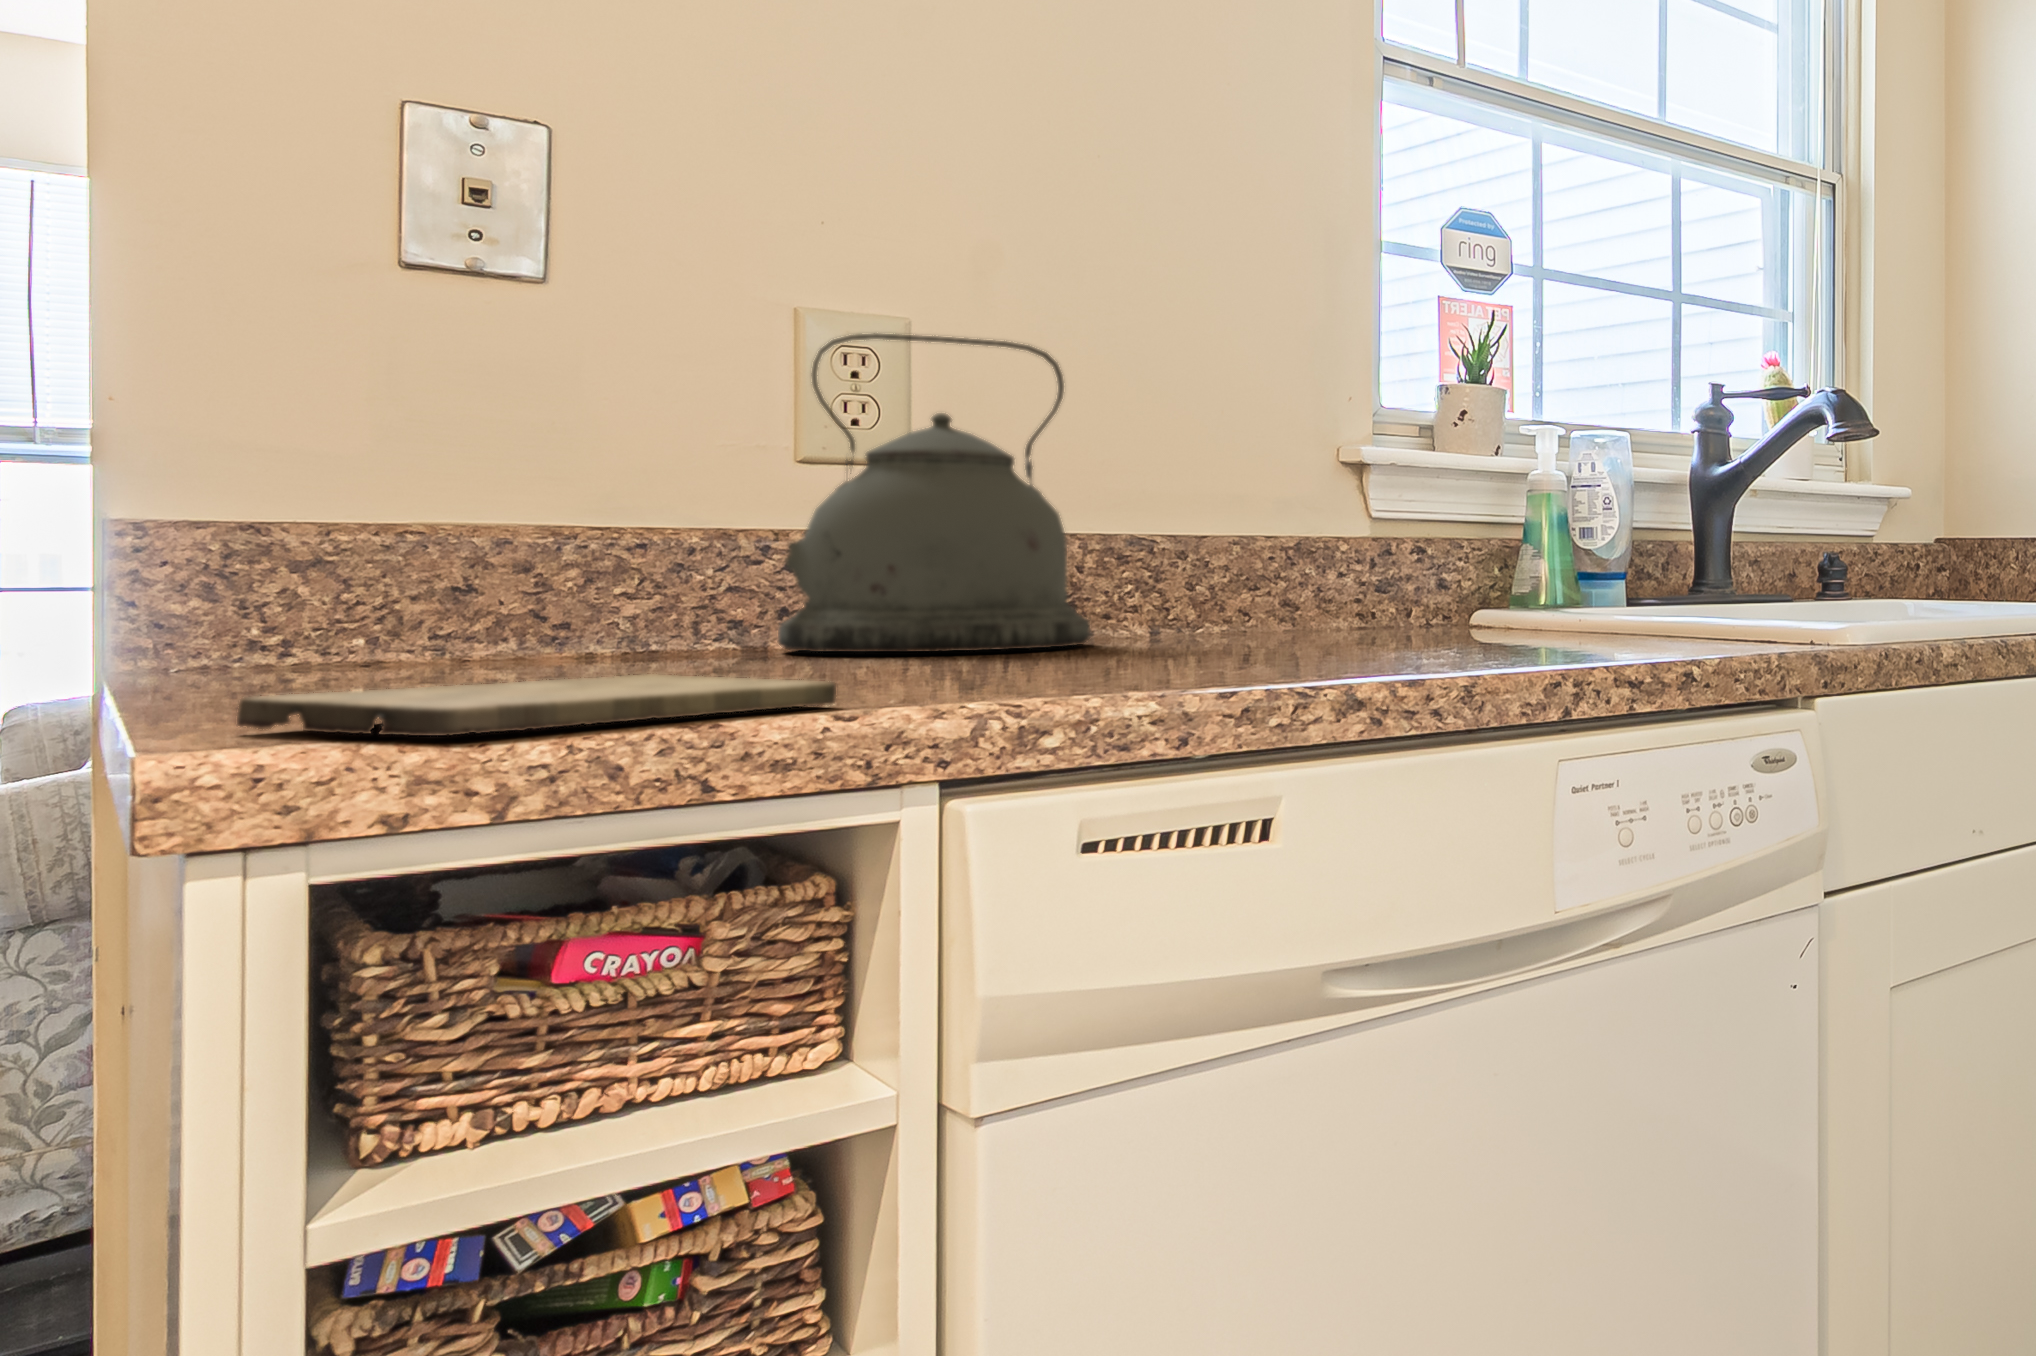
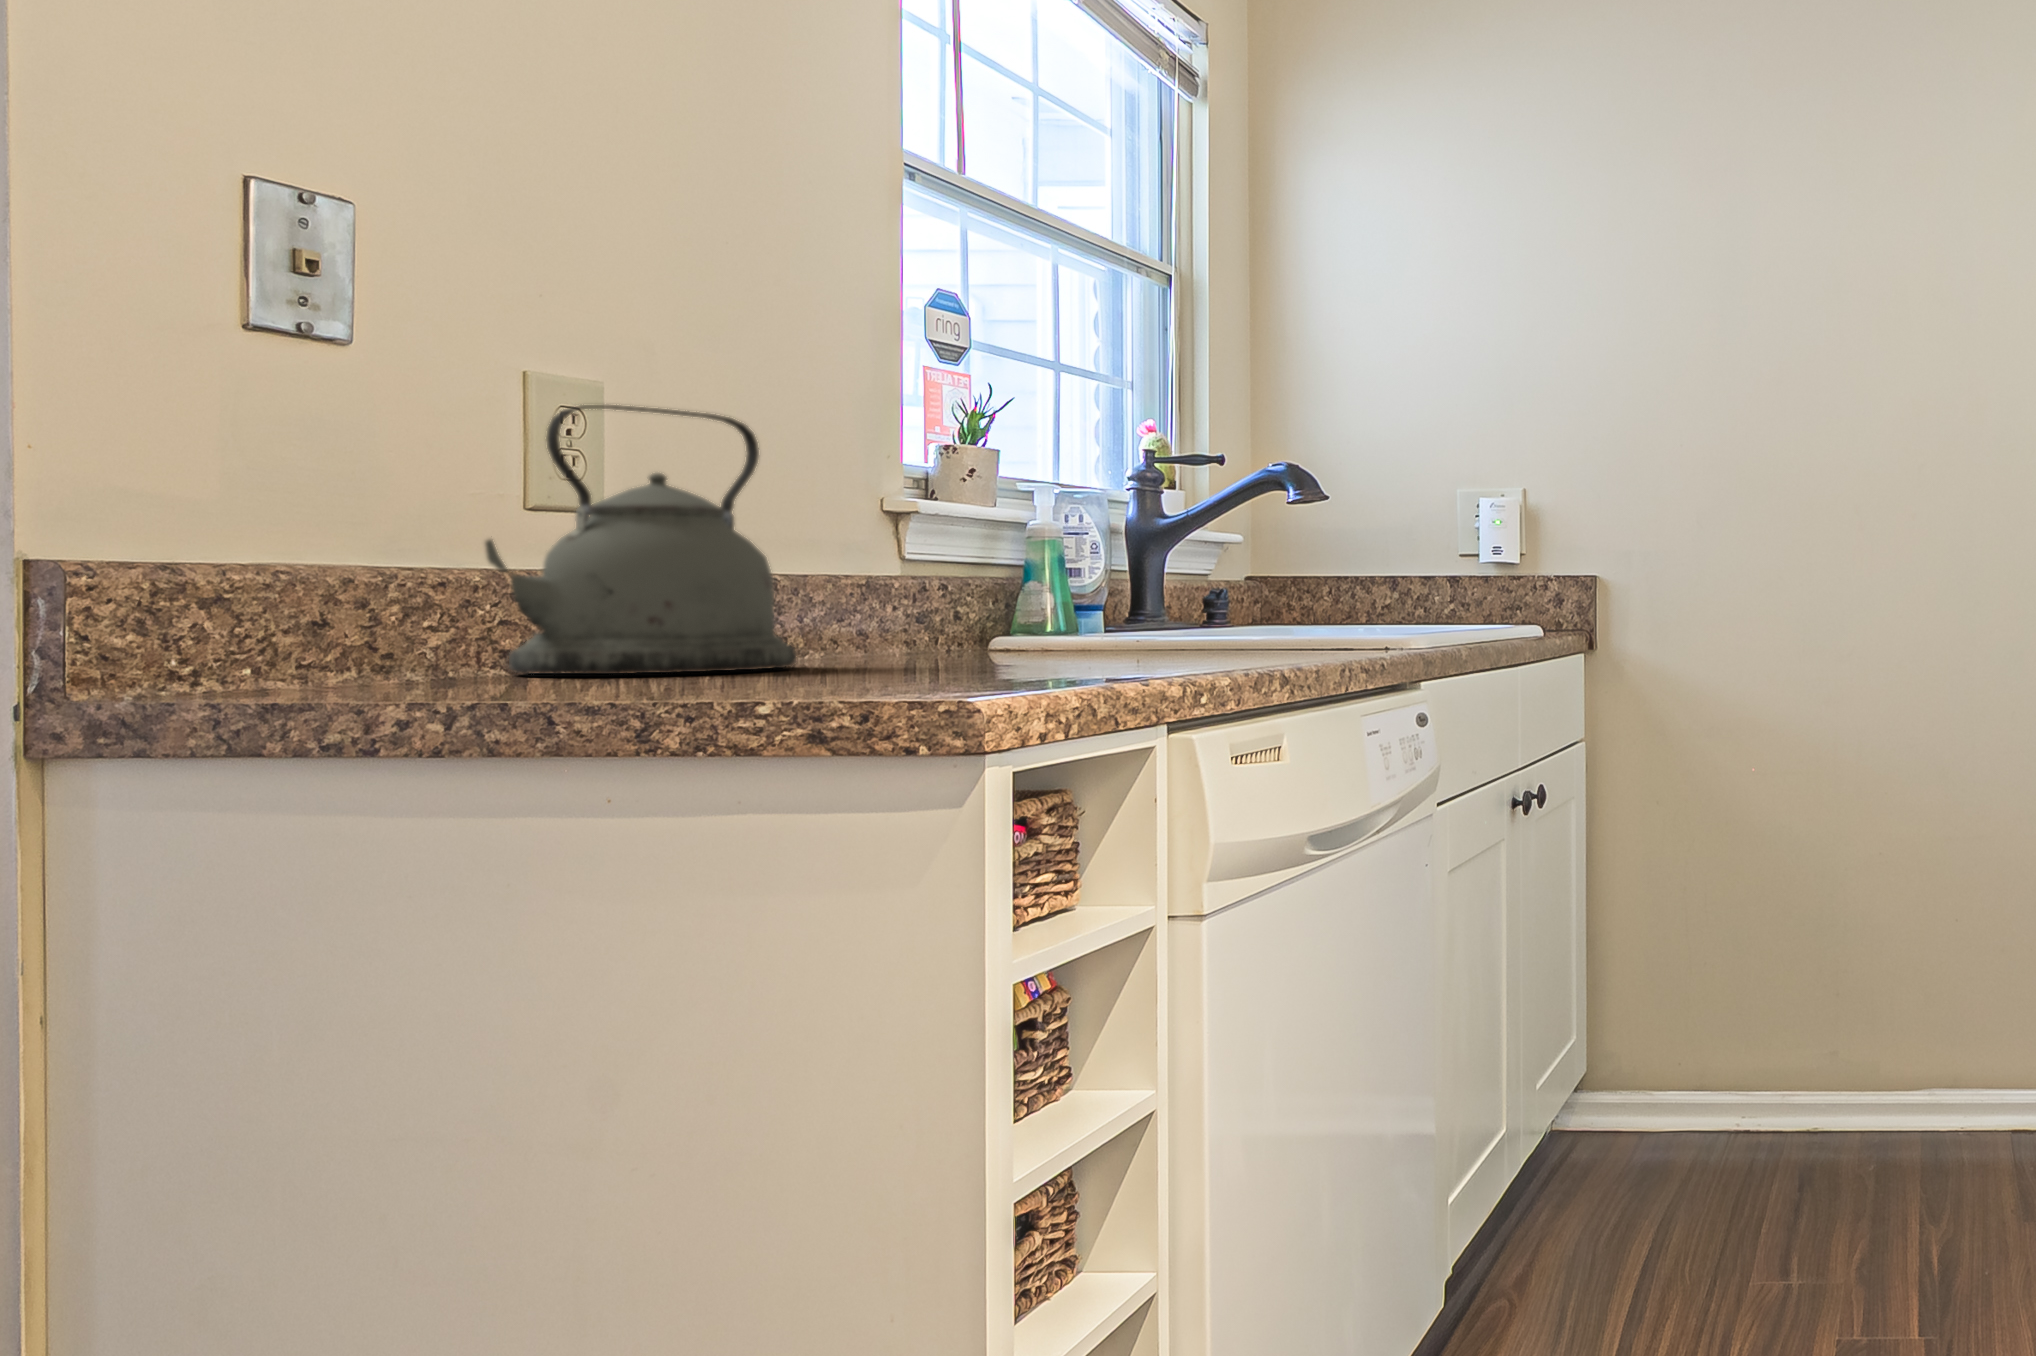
cutting board: present [237,674,836,736] -> none [708,677,995,709]

